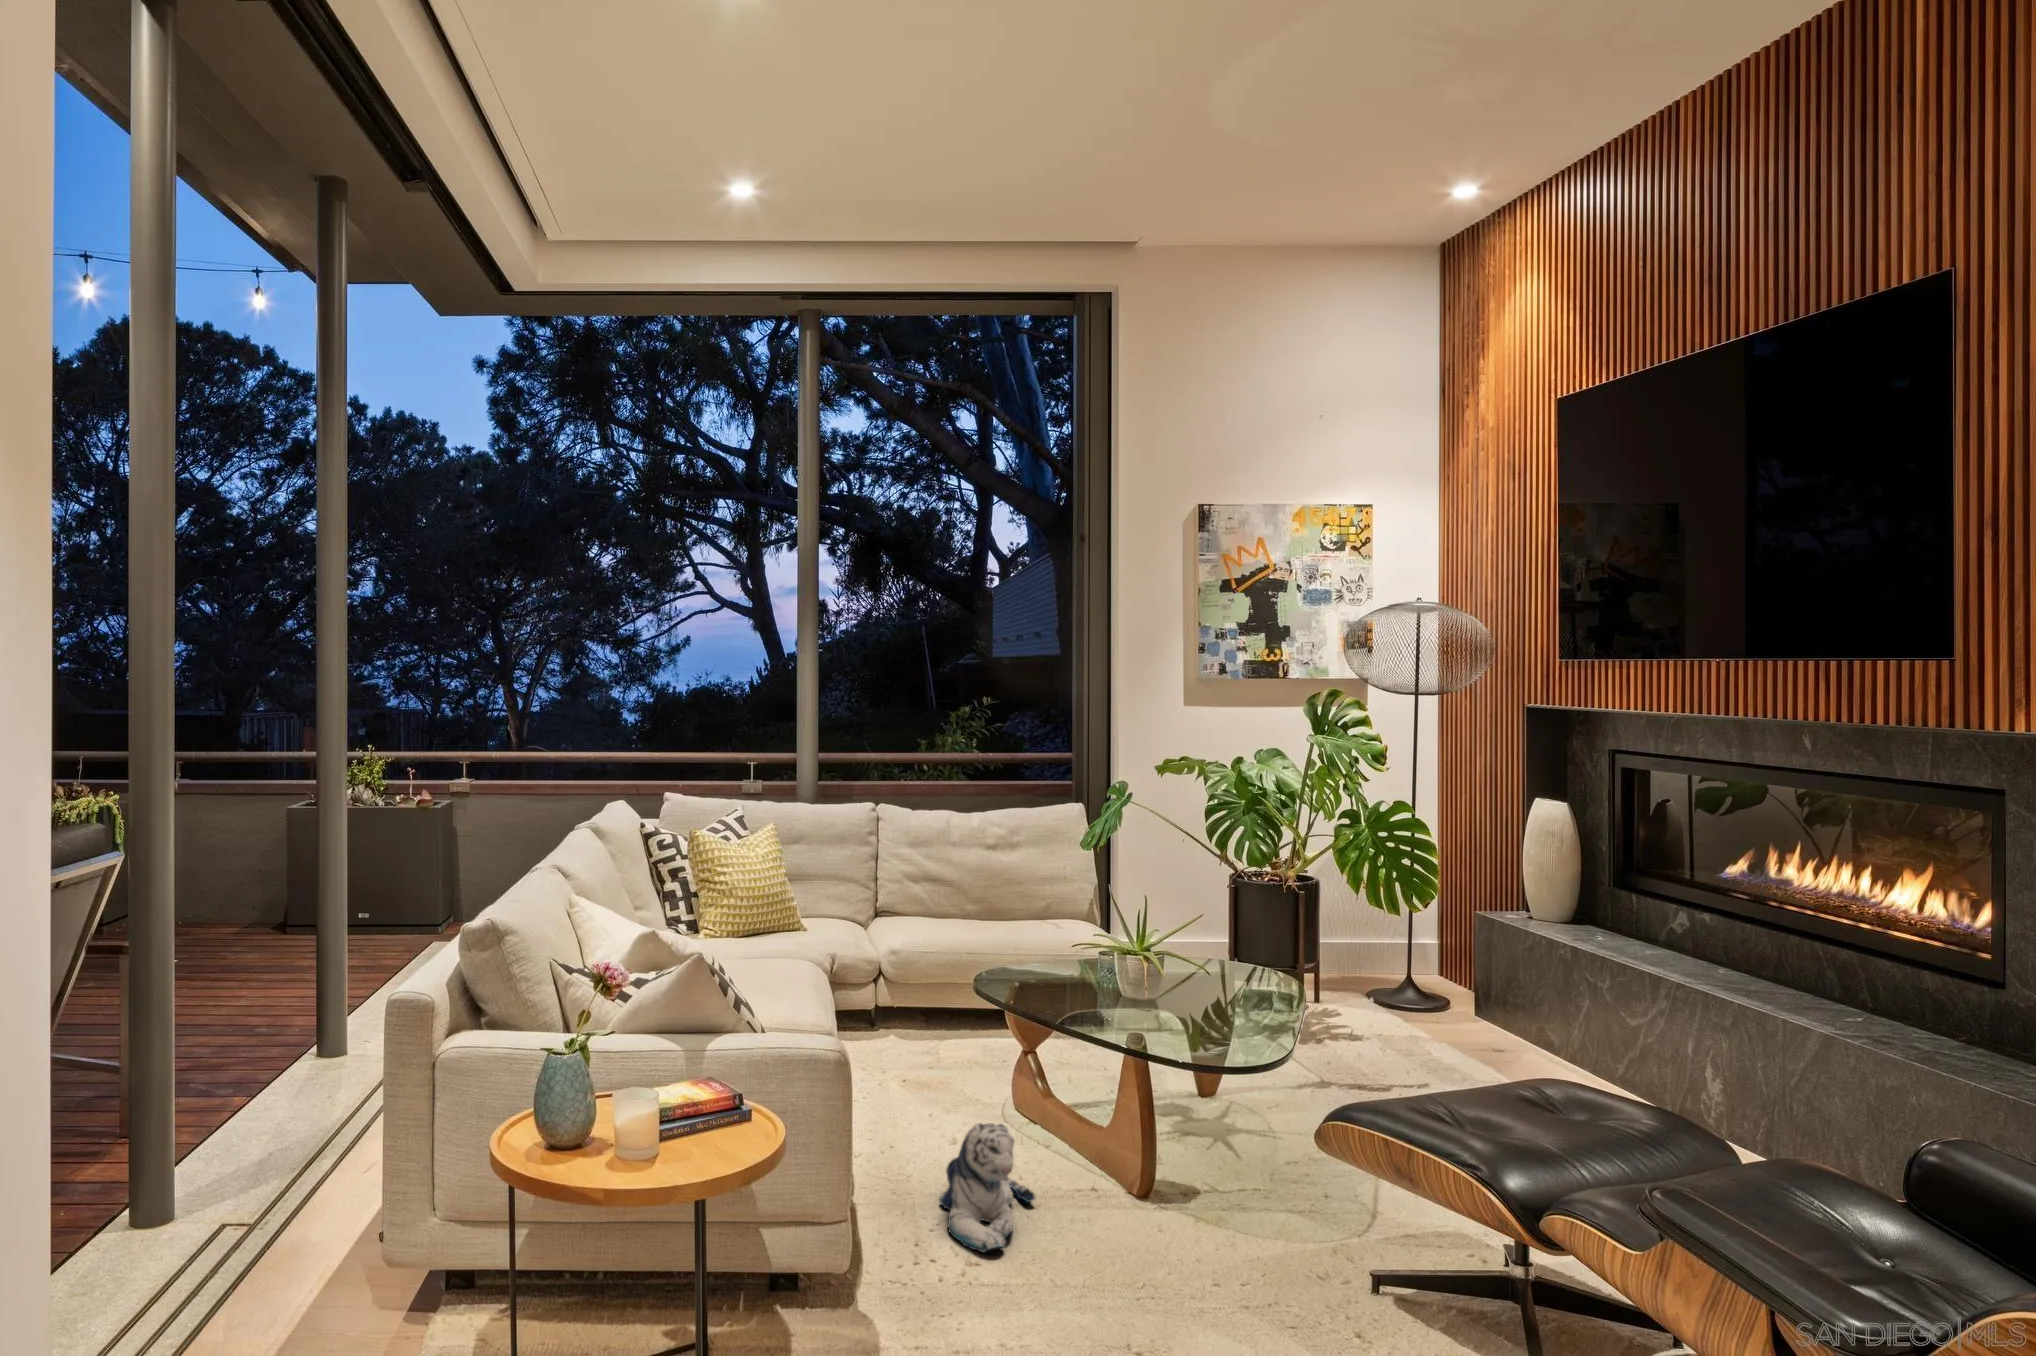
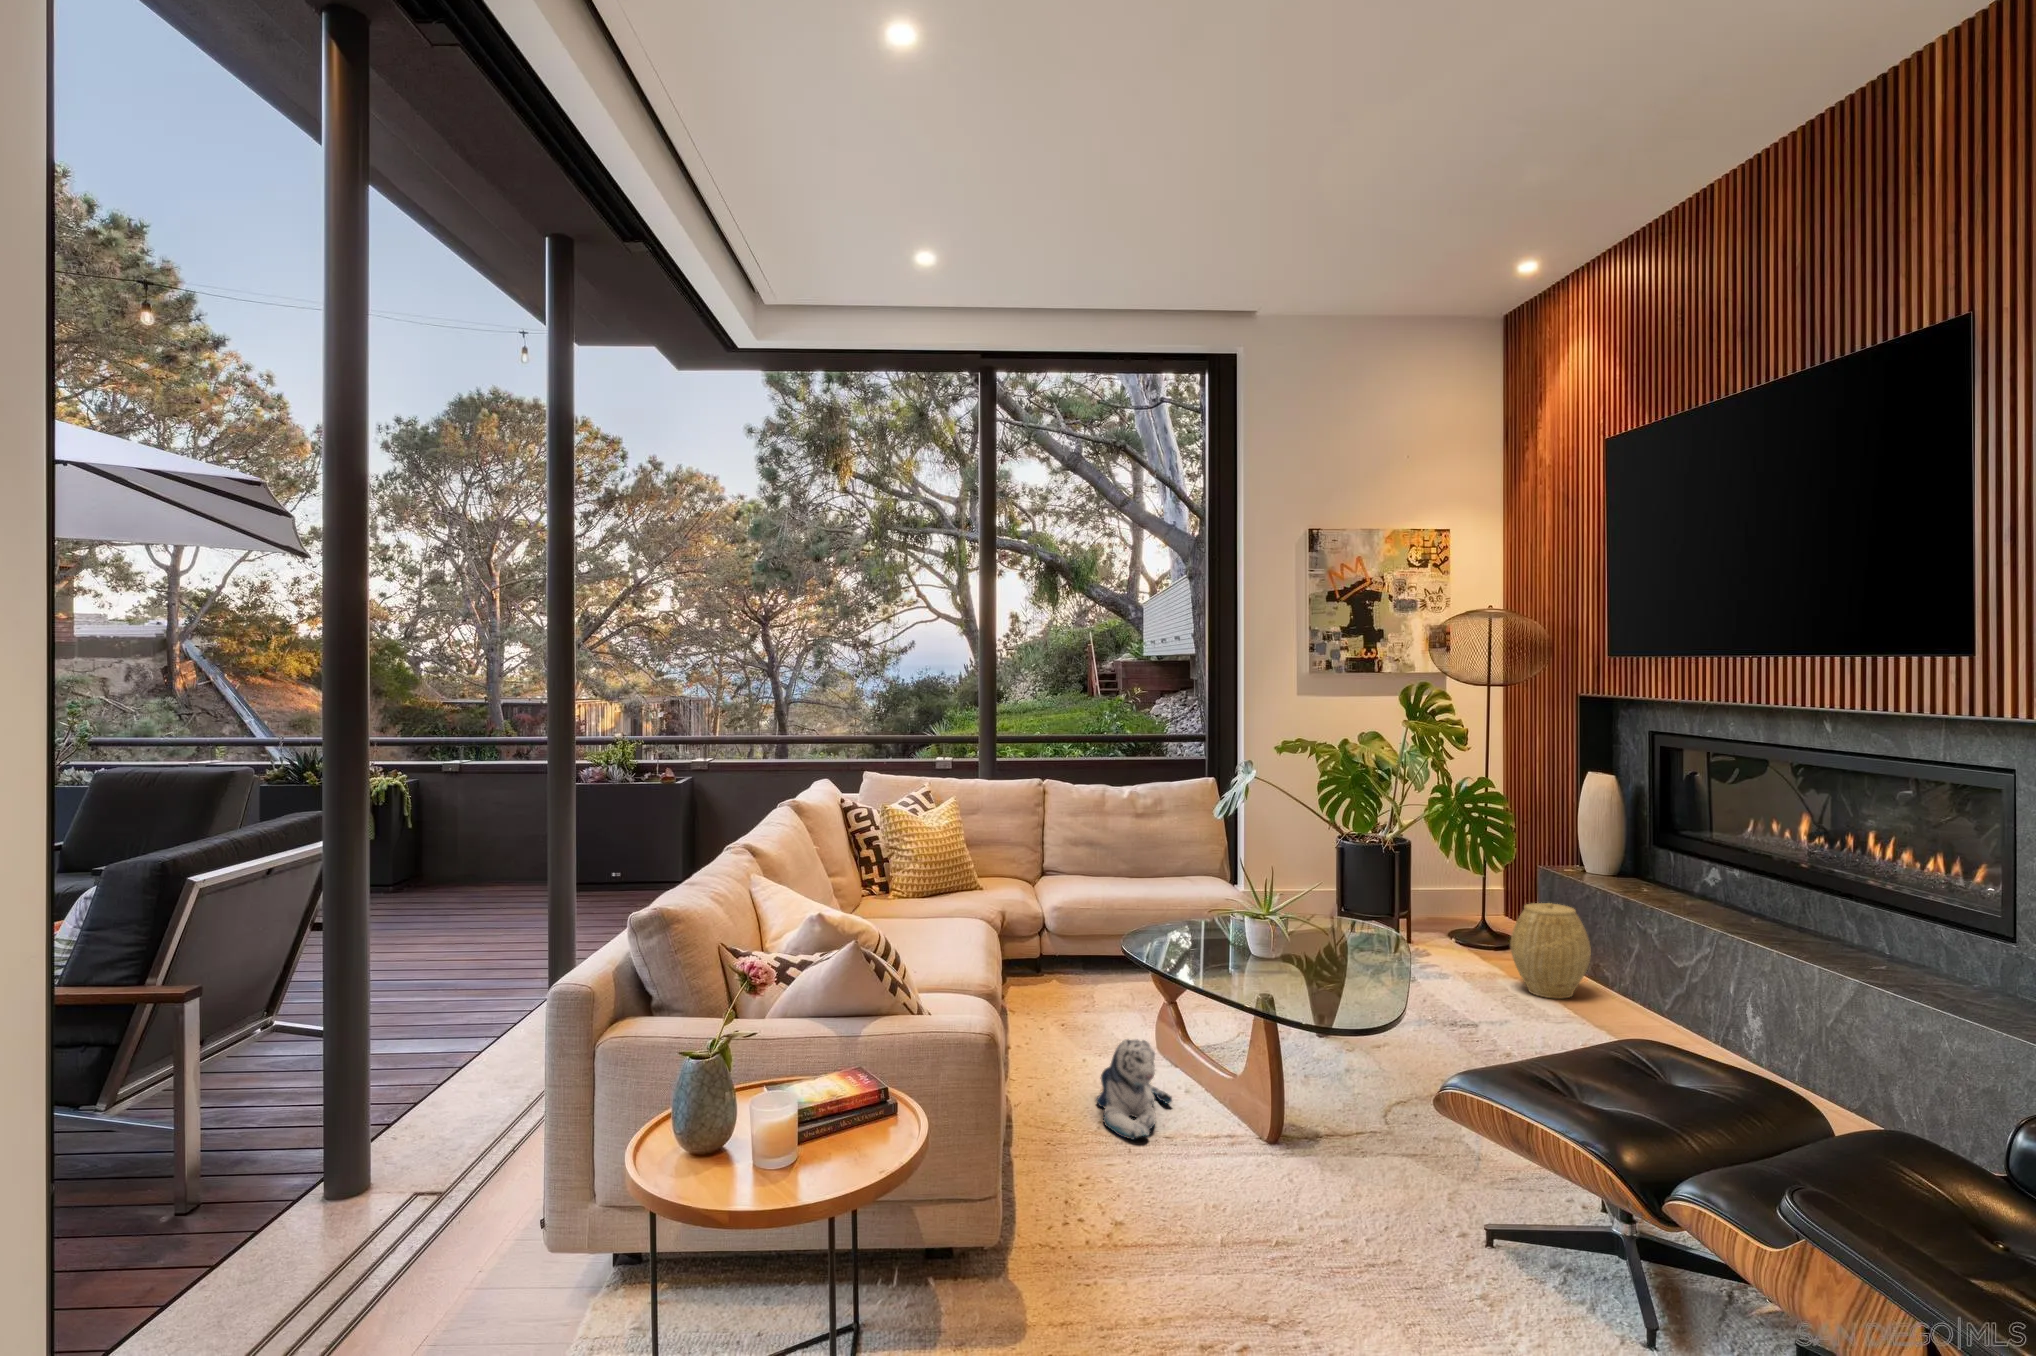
woven basket: none [1431,946,1520,1058] -> present [1510,903,1591,999]

